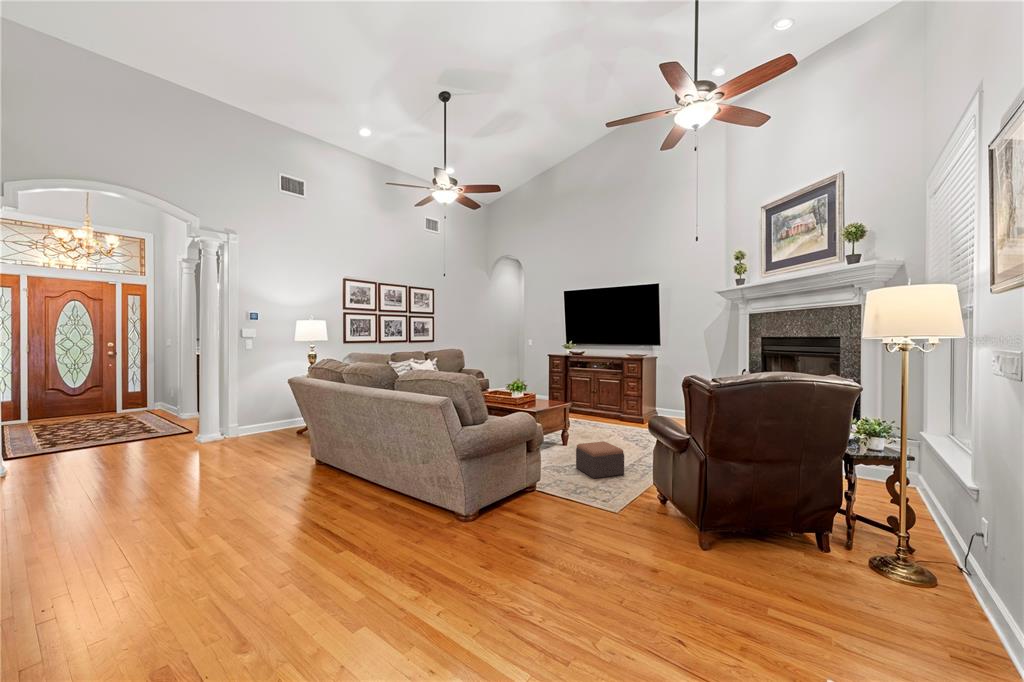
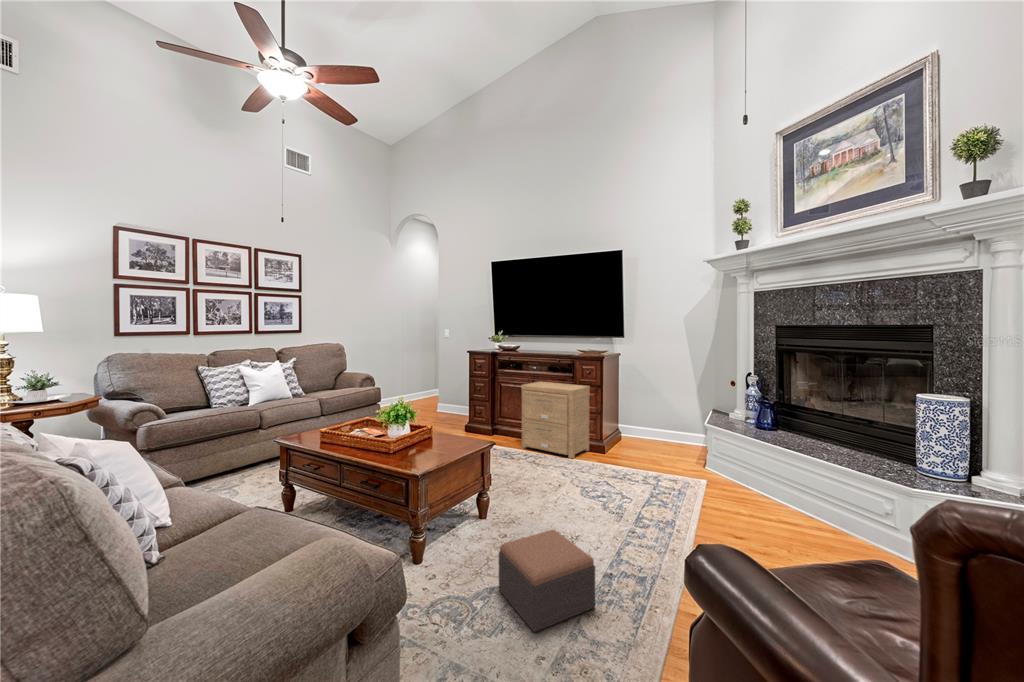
side table: none [586,375,634,426] -> present [521,382,590,458]

